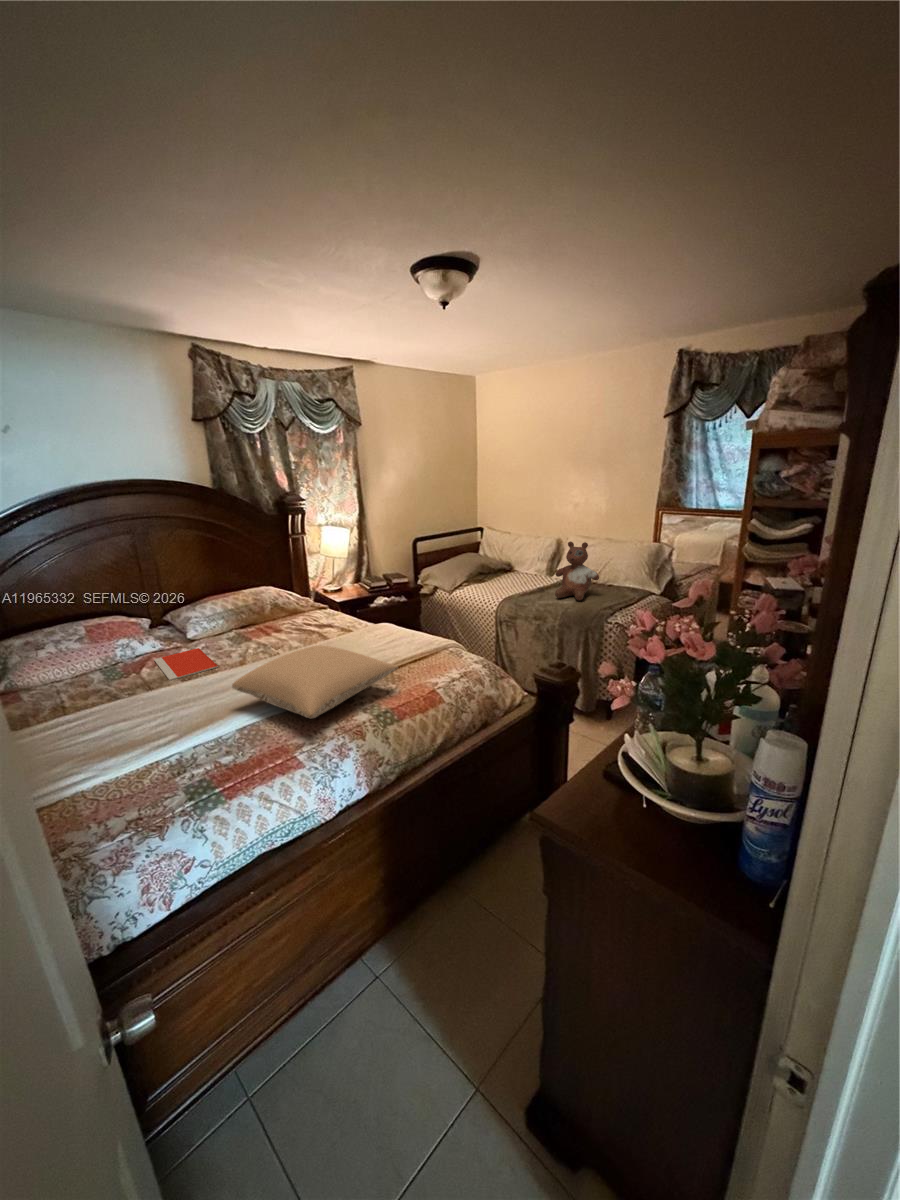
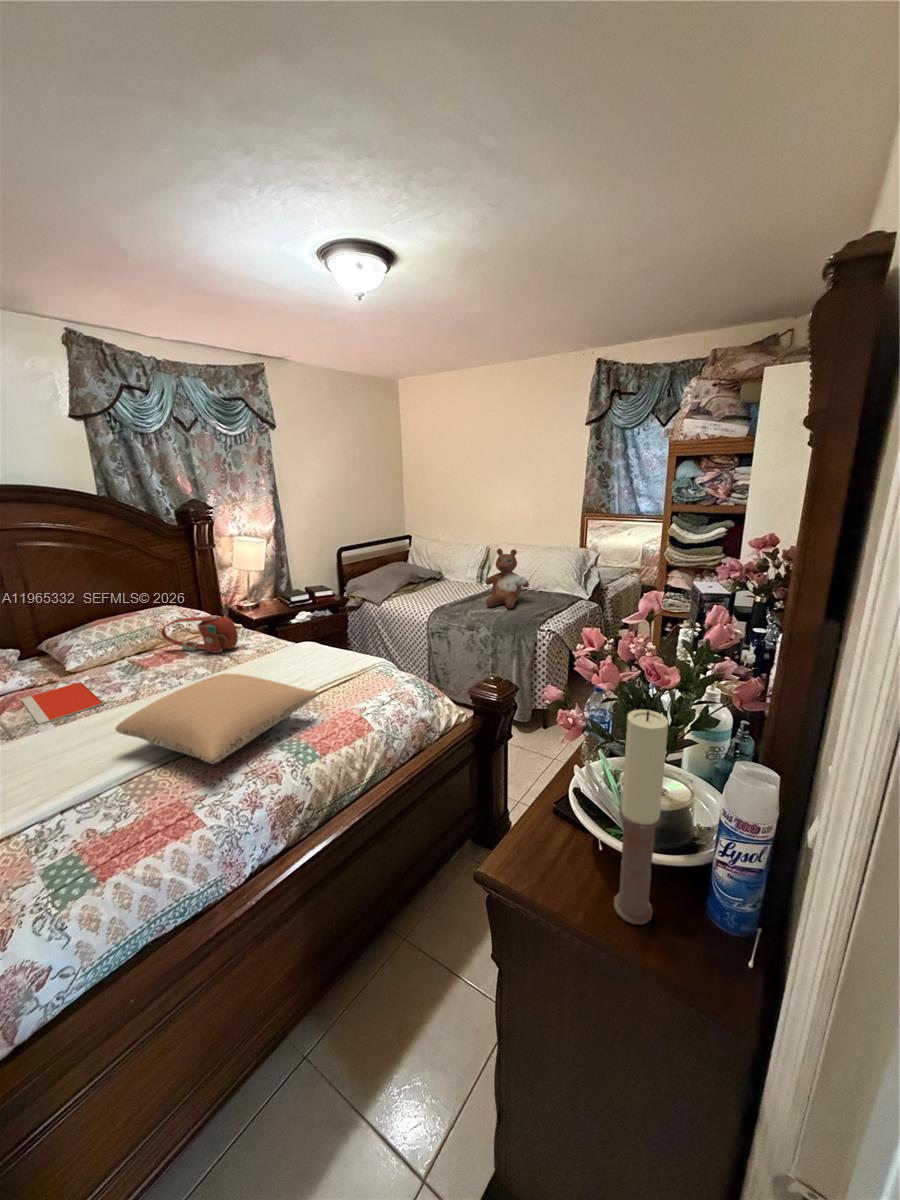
handbag: none [262,596,326,629] -> present [161,616,238,653]
candle: none [651,677,702,862] -> present [614,710,668,924]

